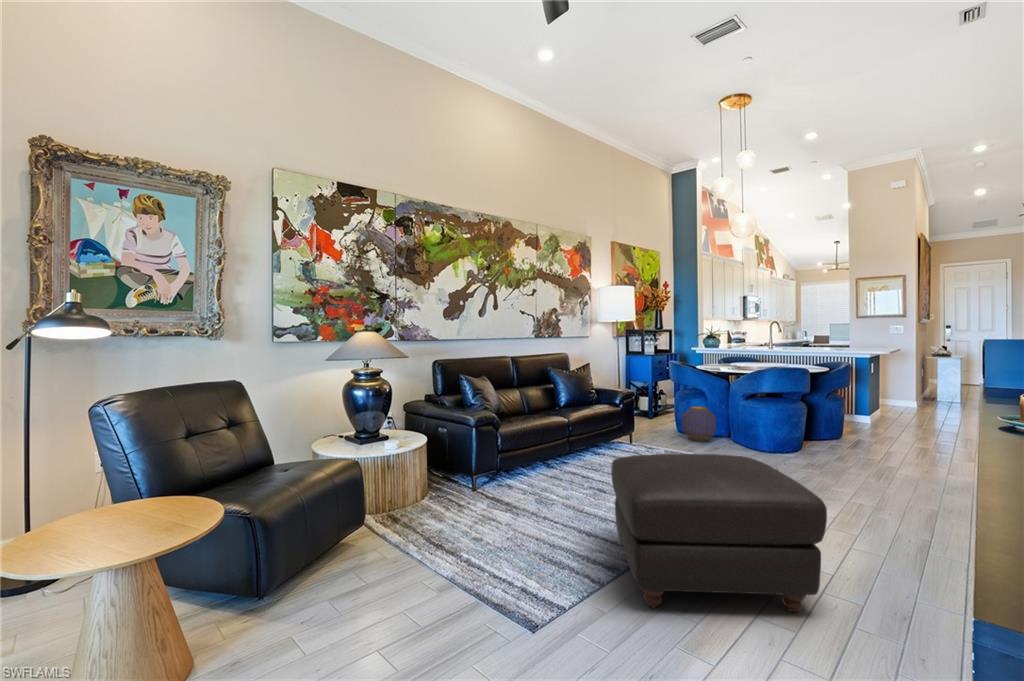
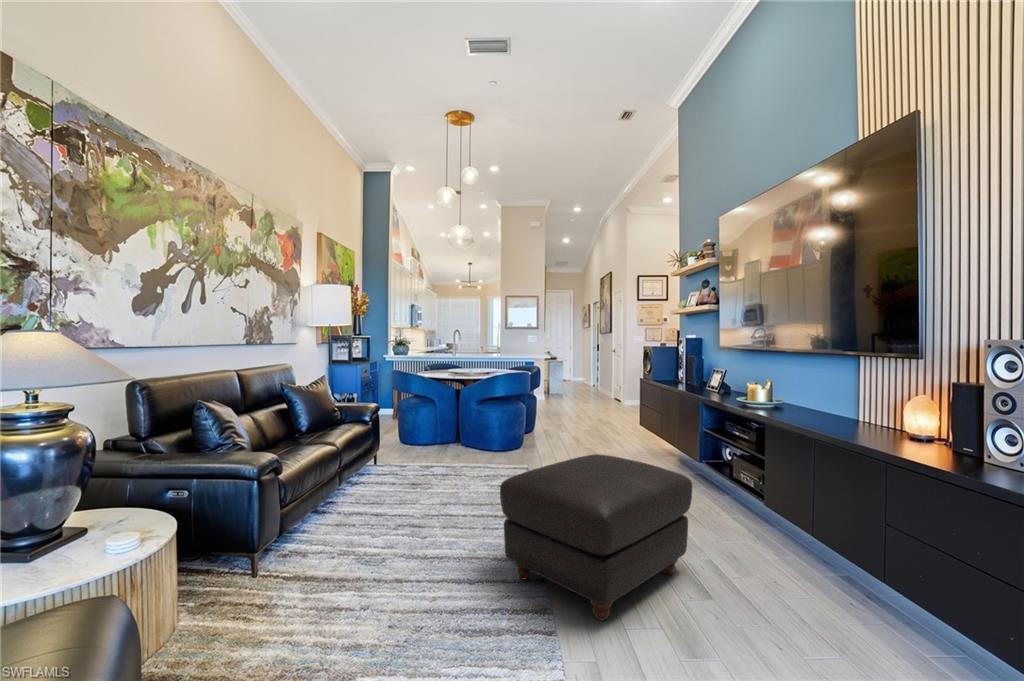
woven basket: present [682,406,716,442] -> none [414,414,446,450]

